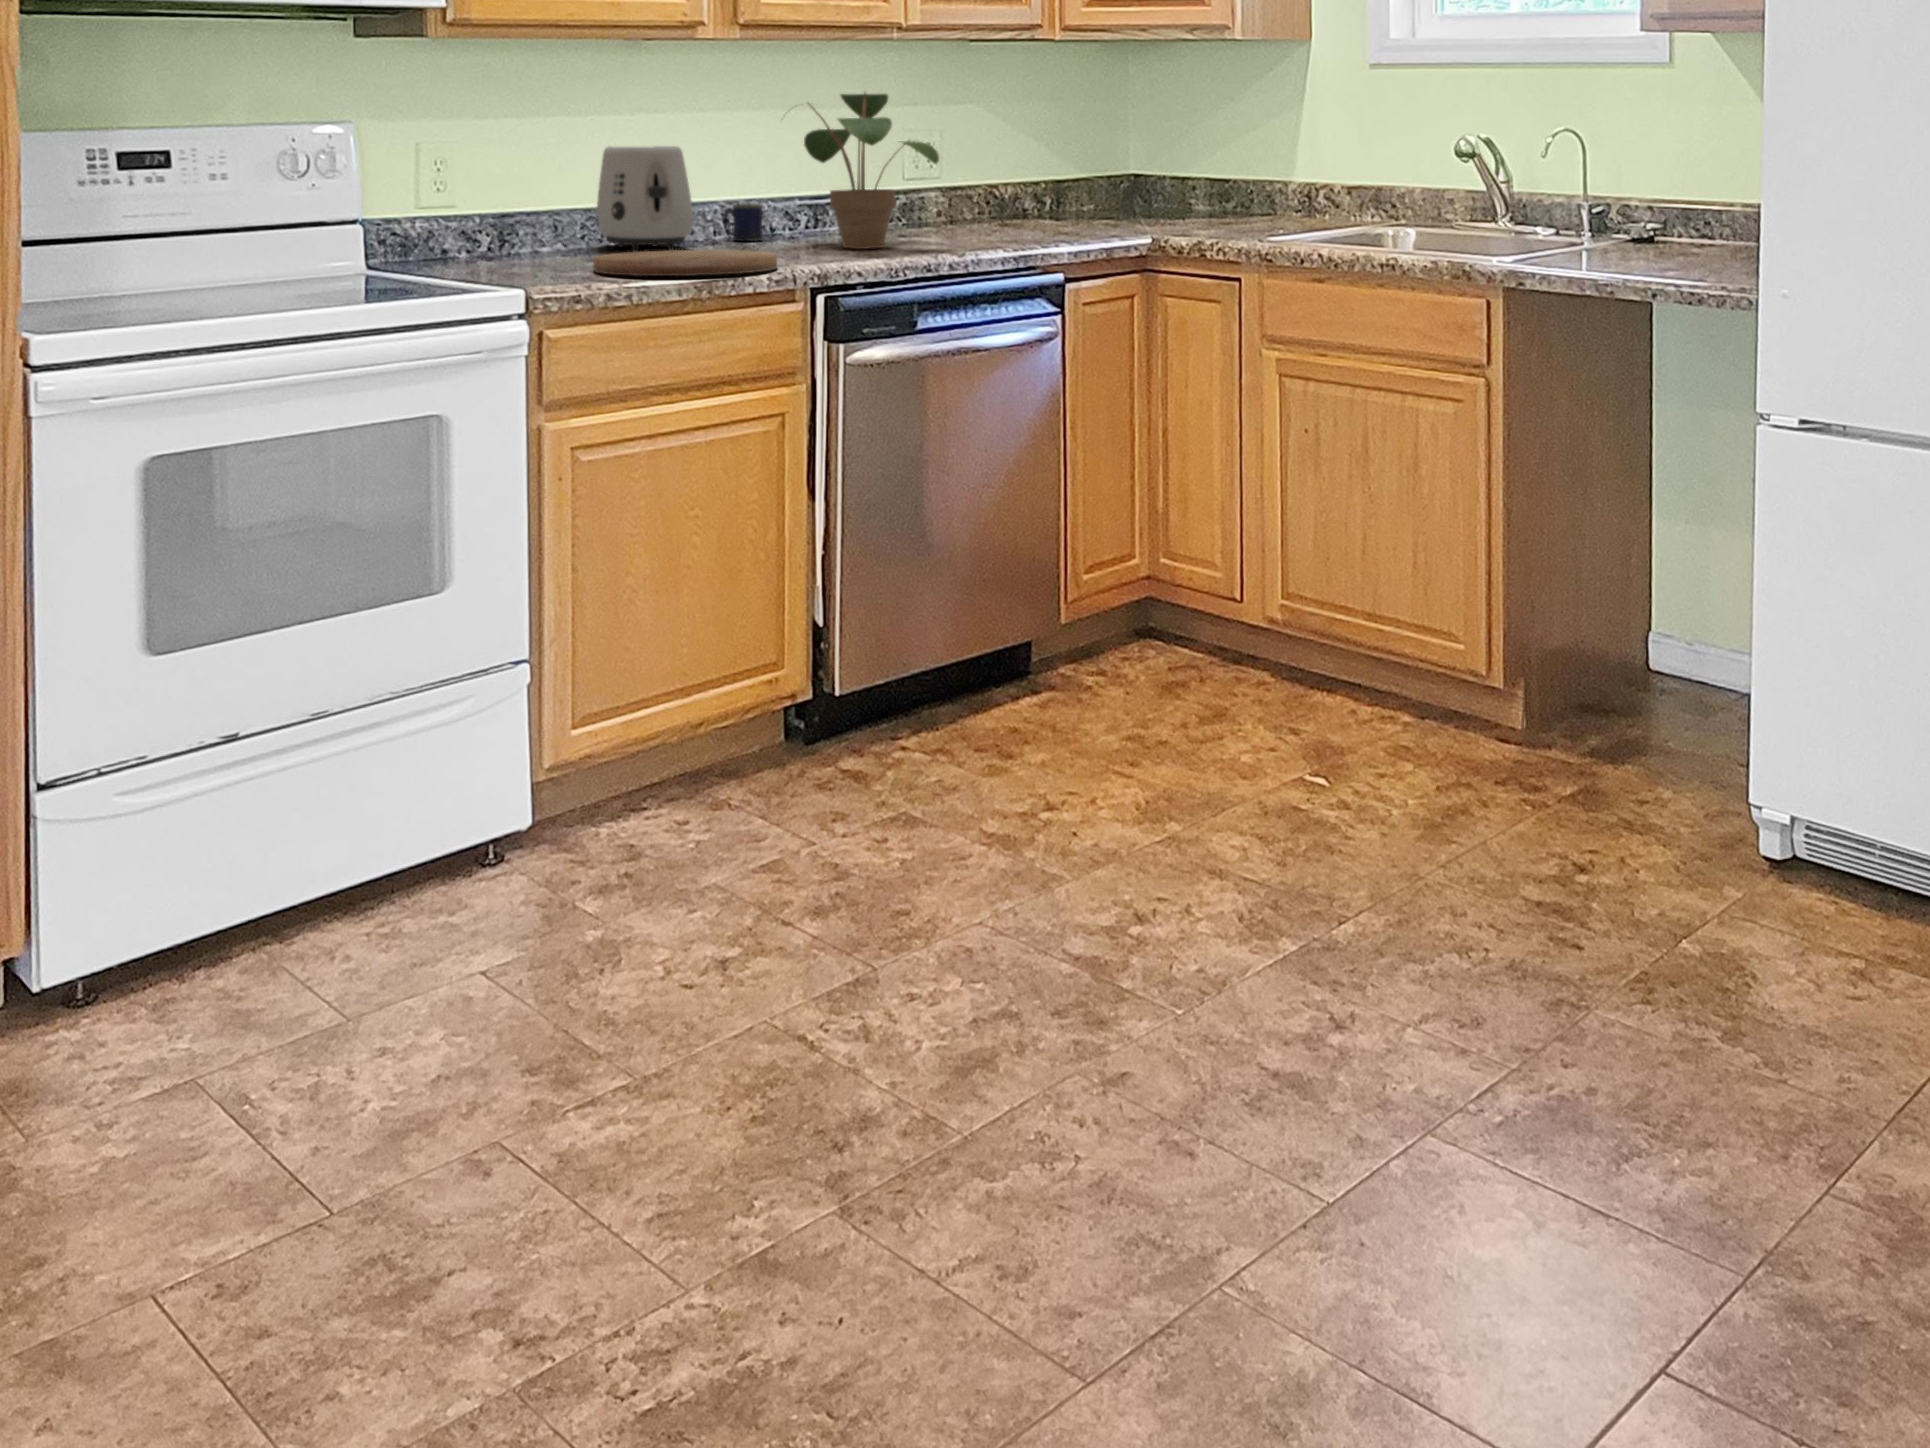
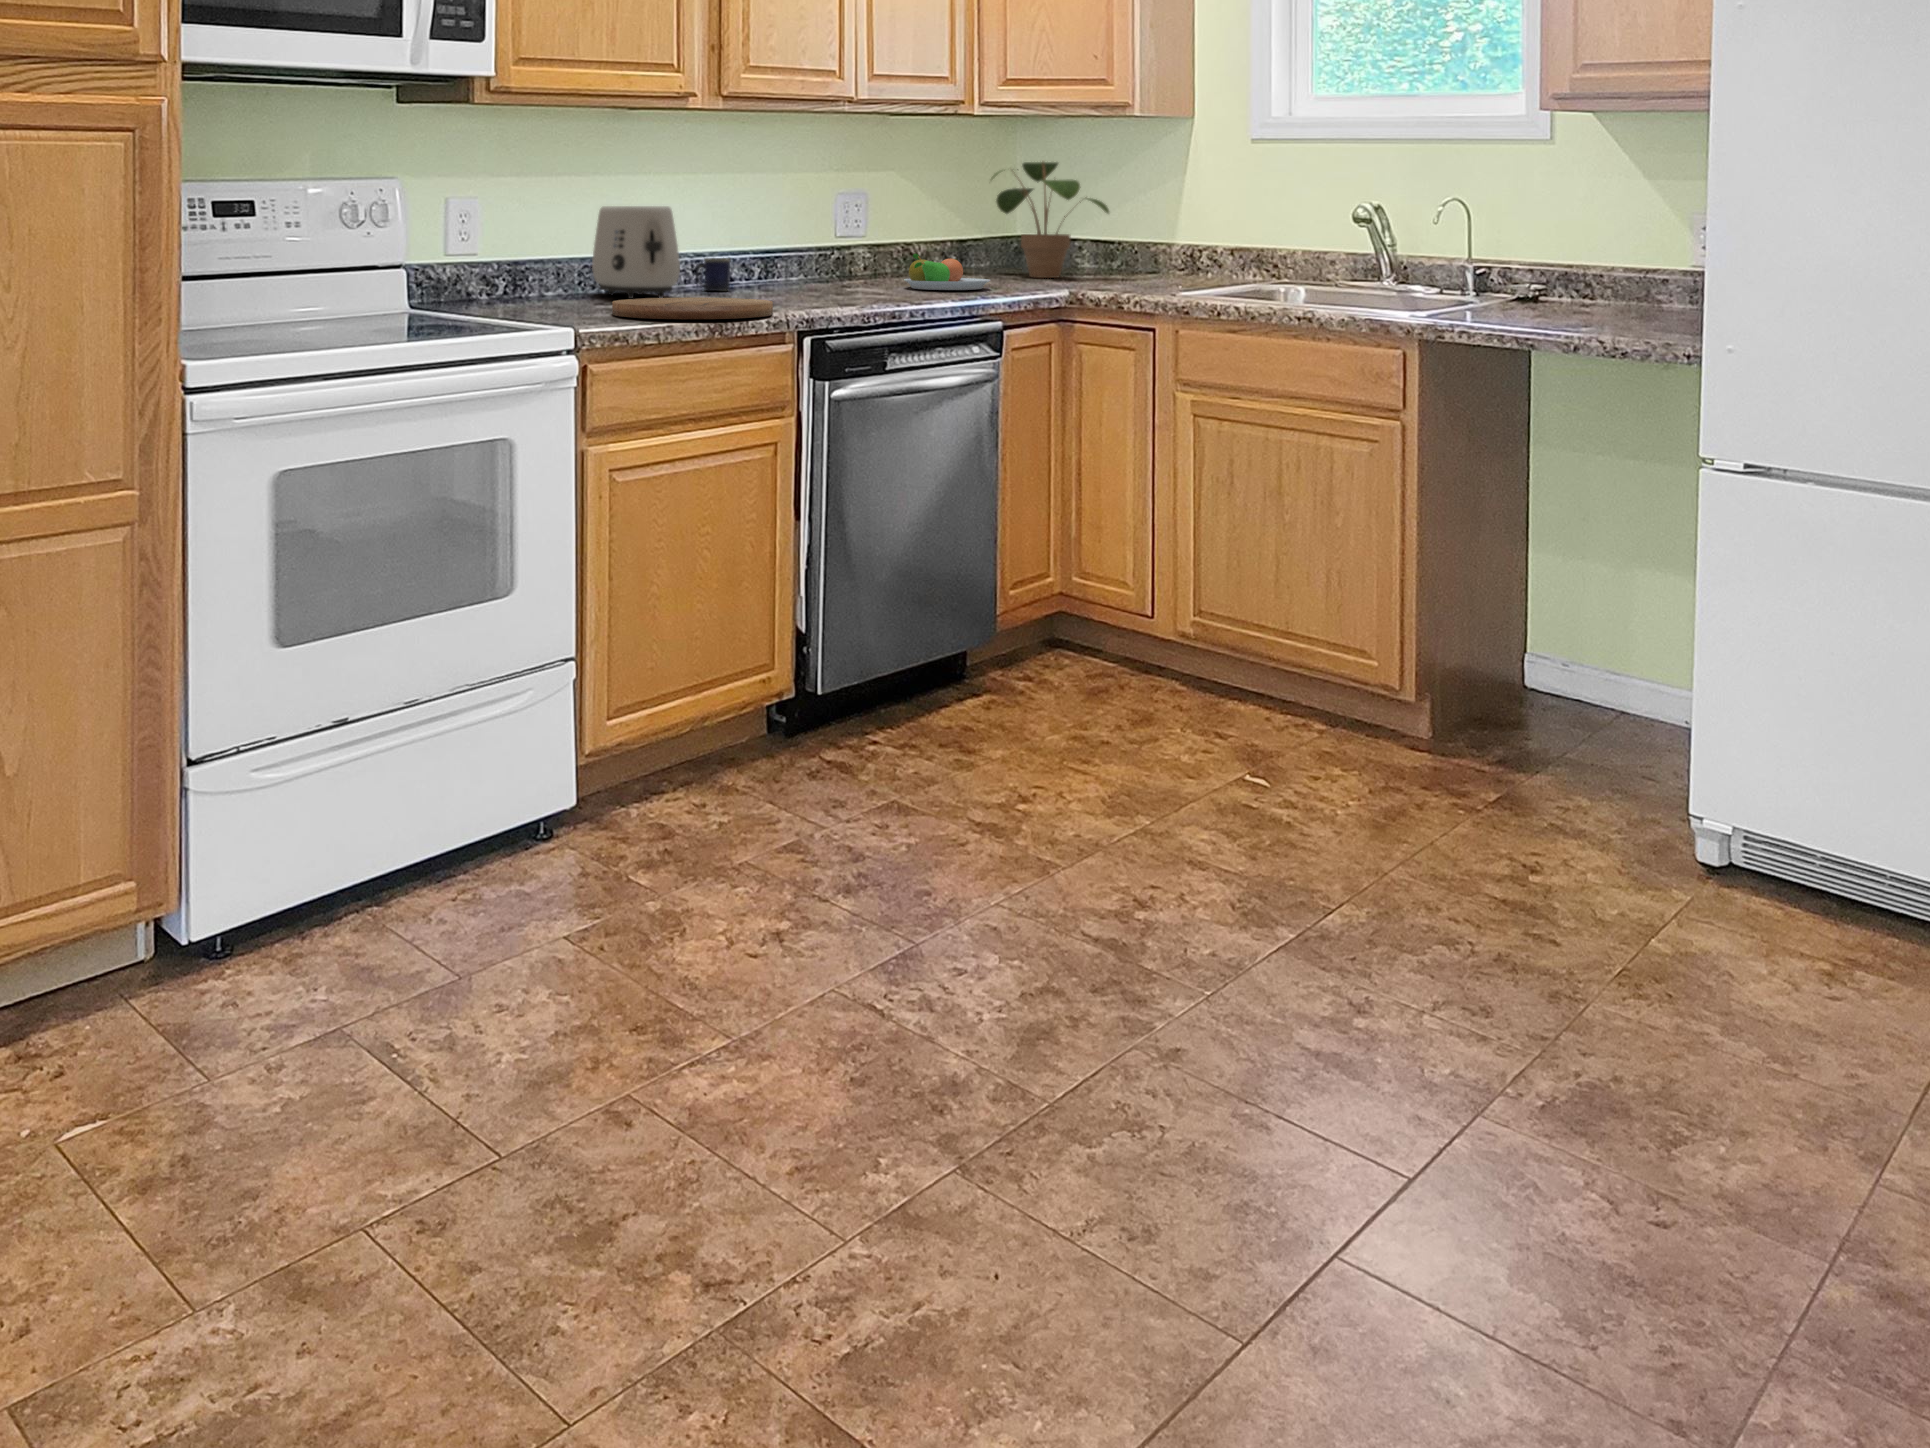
potted plant: present [796,92,939,249] -> present [991,162,1109,278]
fruit bowl: none [965,196,1063,237] -> present [904,254,990,290]

